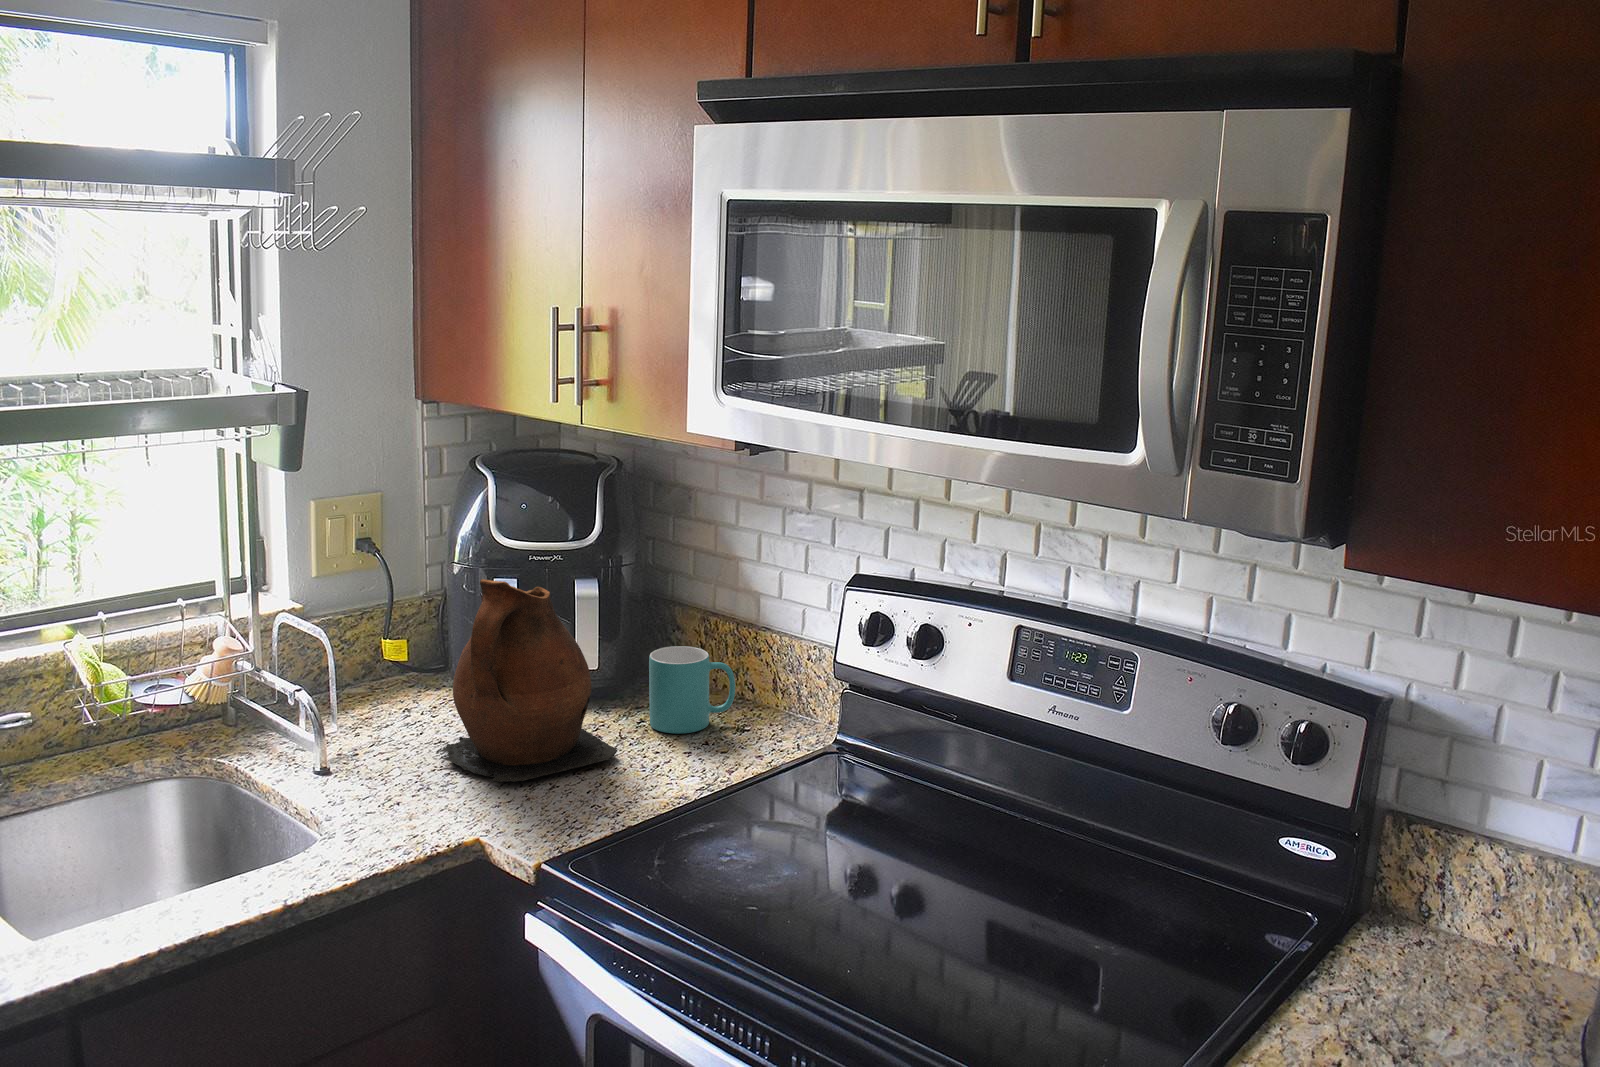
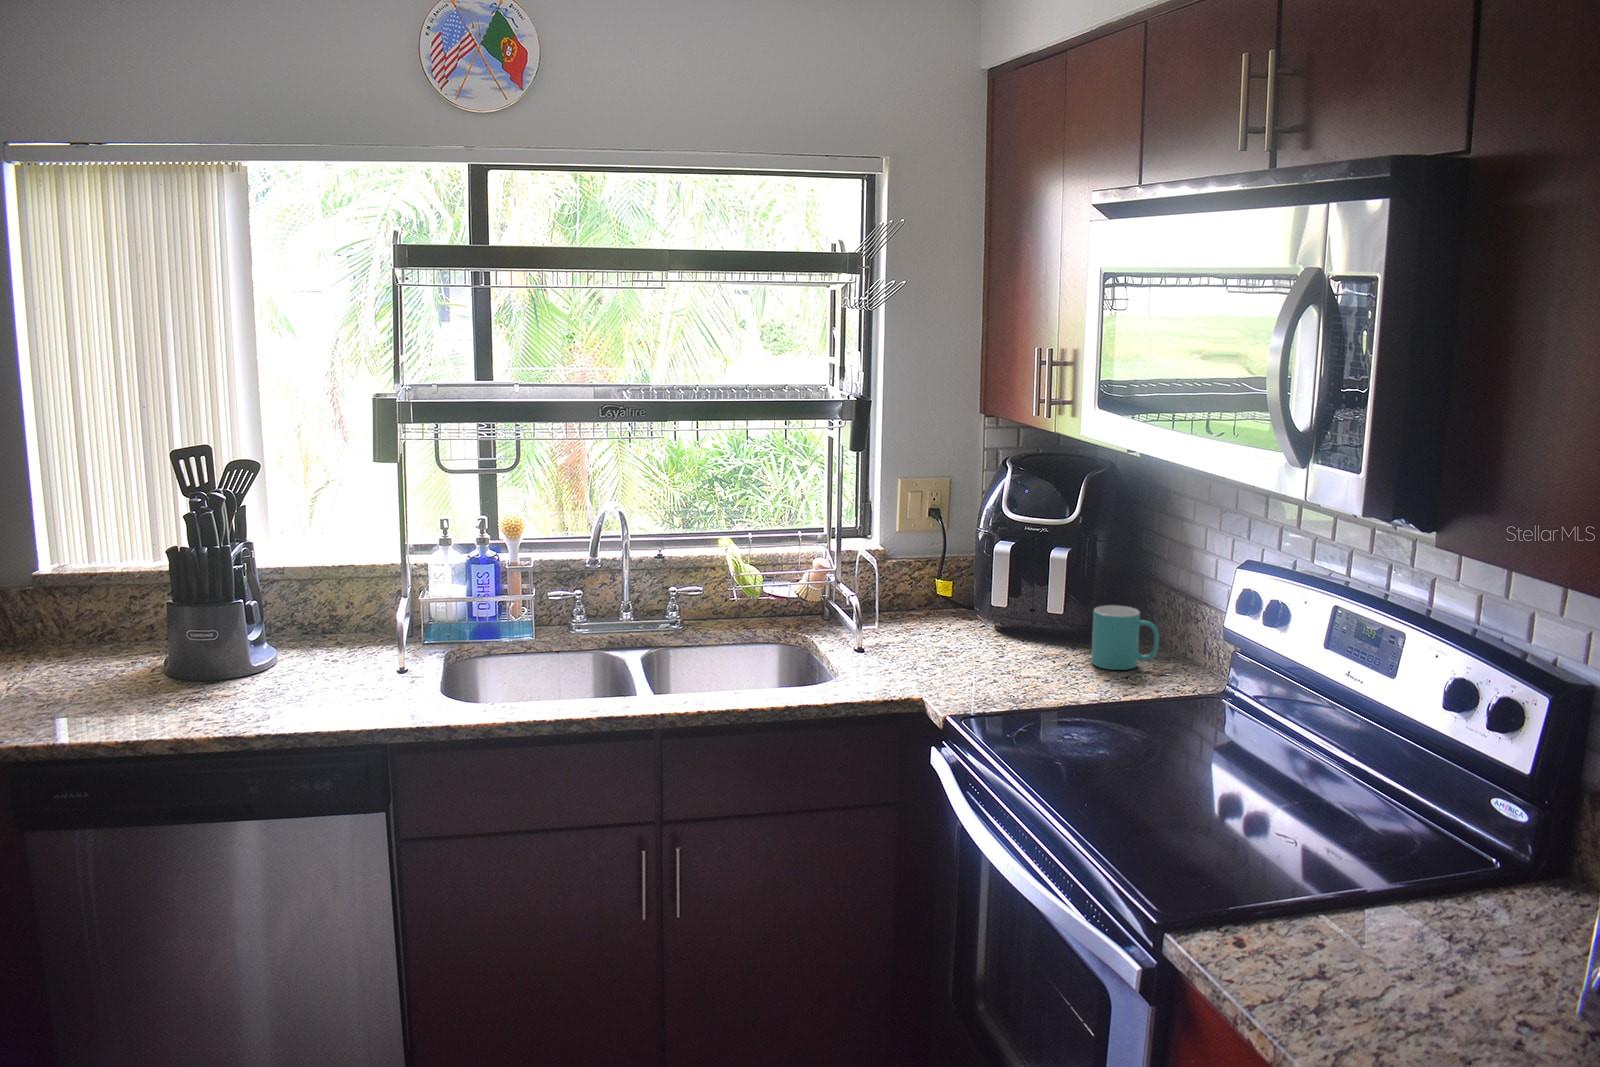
ceramic pitcher: present [436,579,617,782] -> none [931,532,1051,676]

